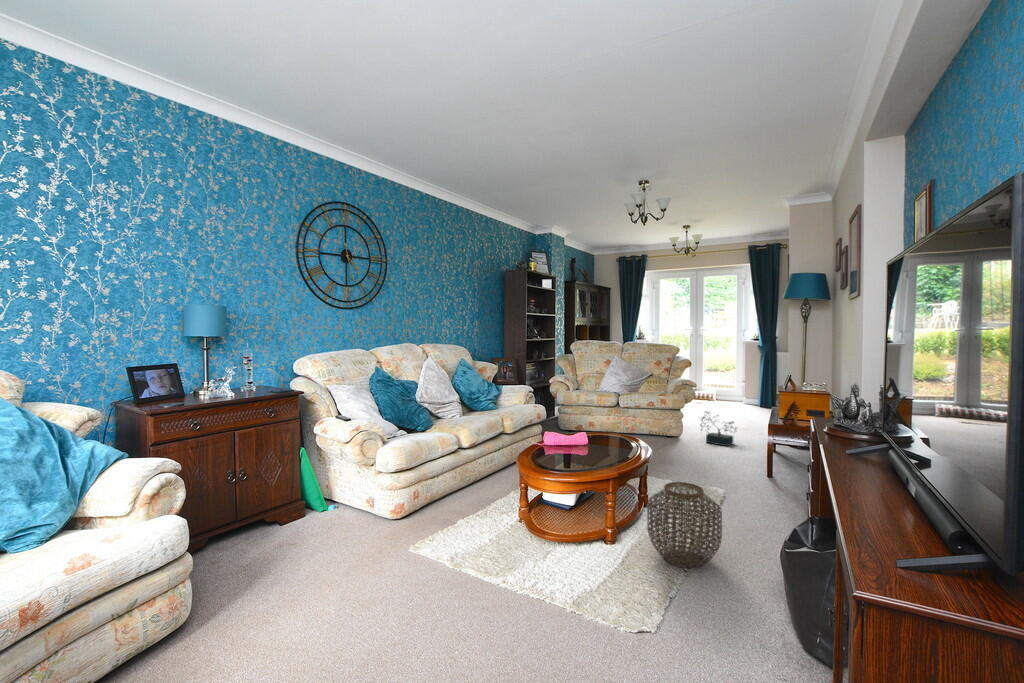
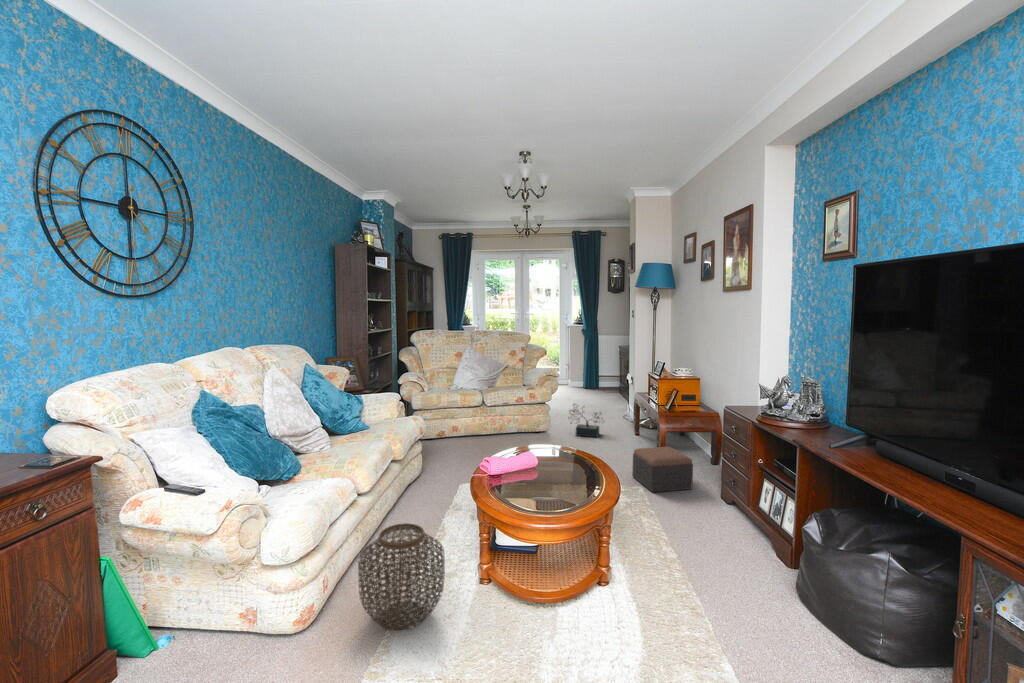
footstool: none [729,451,787,497] -> present [632,447,693,492]
woven basket: present [647,482,722,568] -> present [358,523,445,630]

